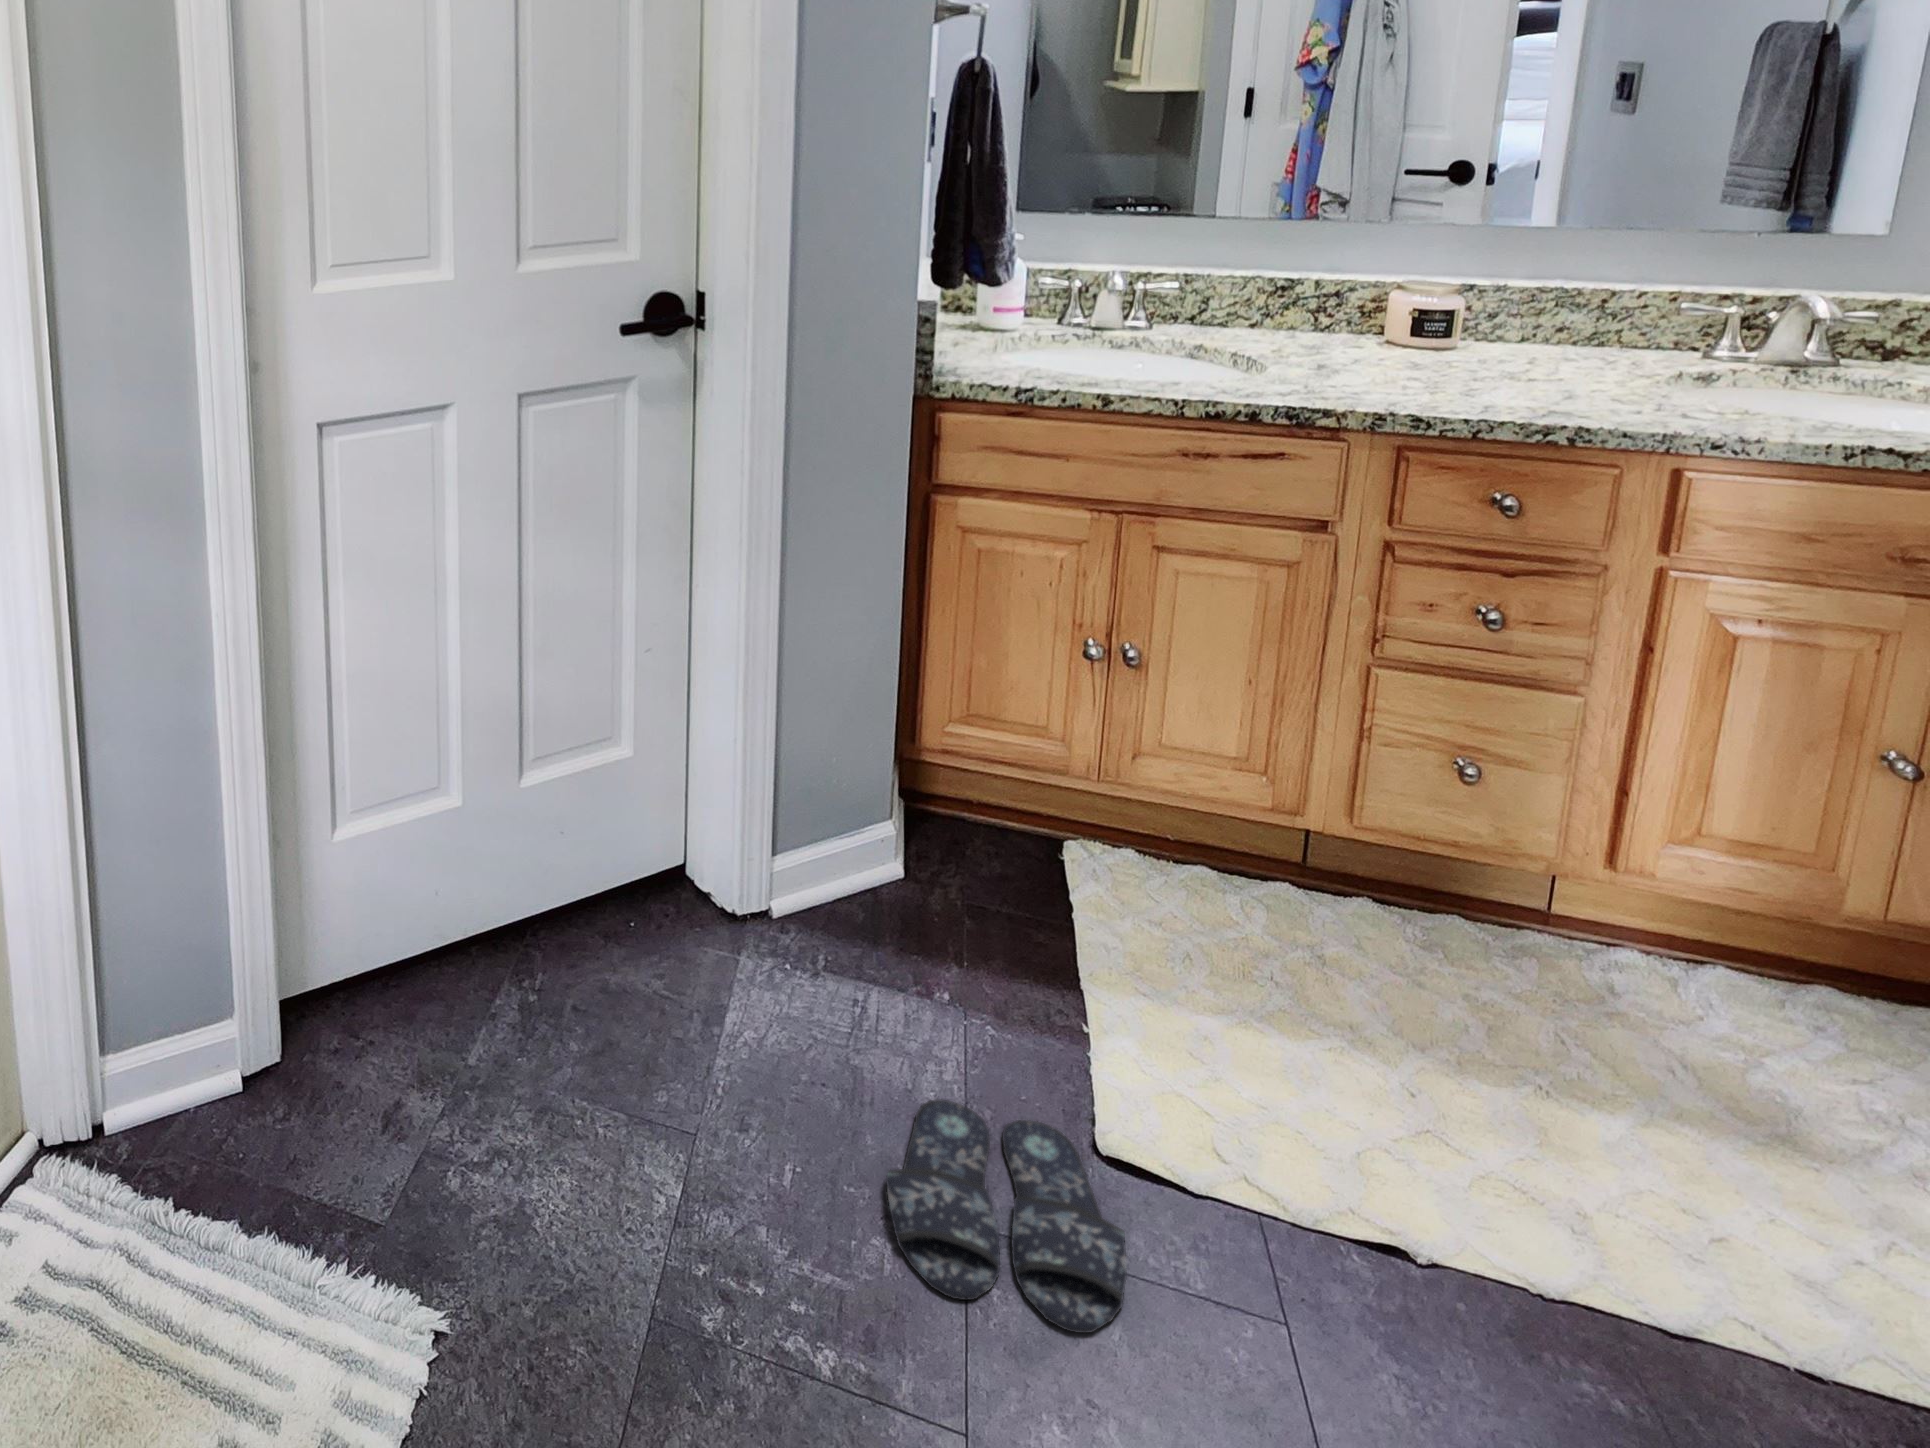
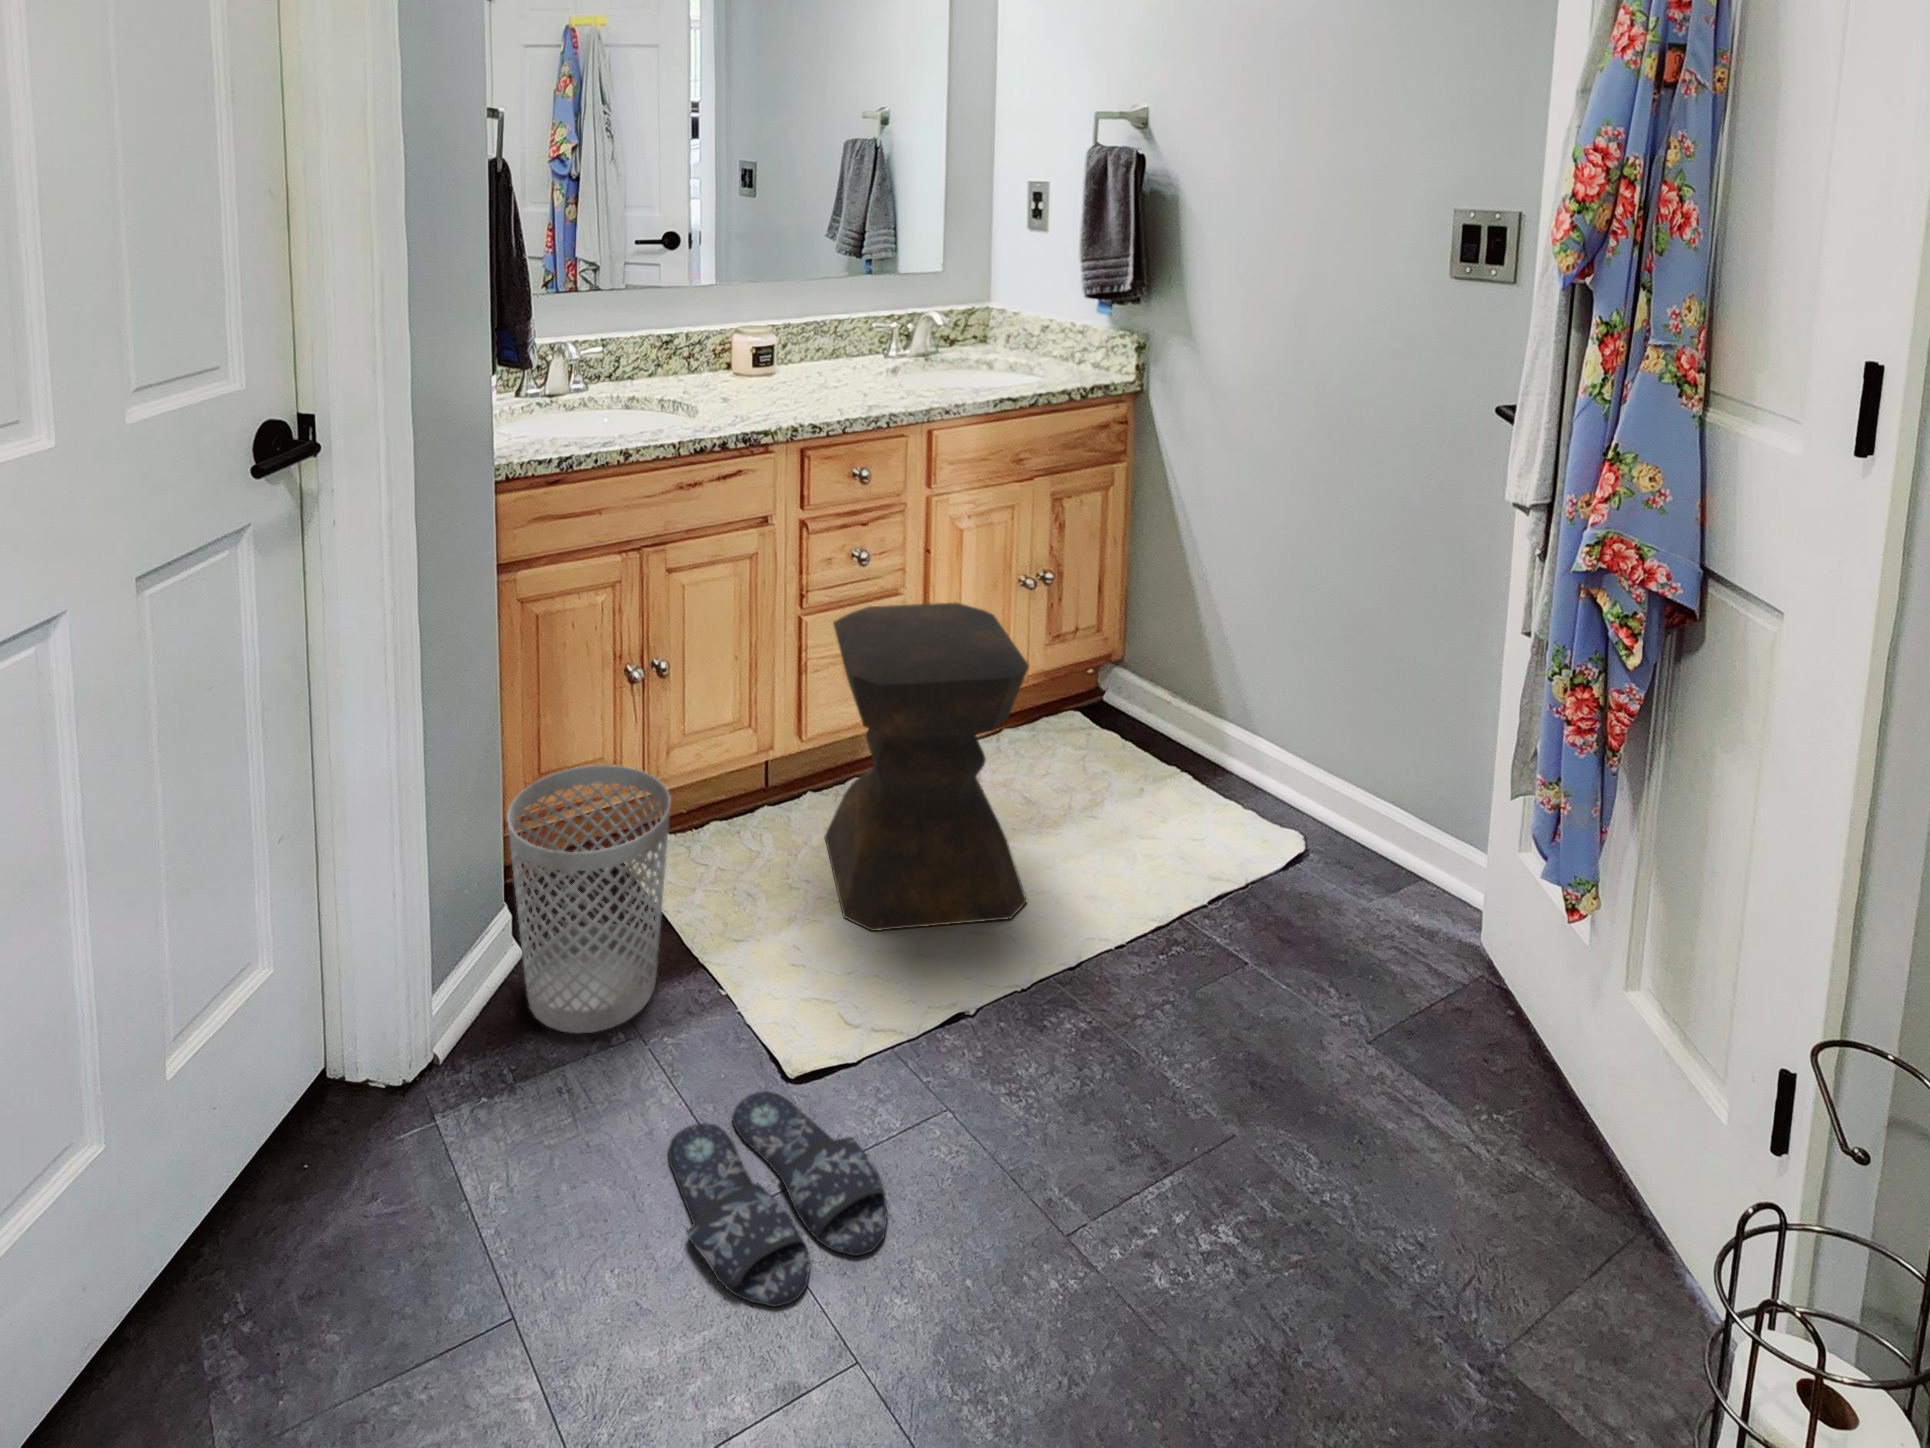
stool: none [1298,685,1703,1200] -> present [825,603,1029,931]
wastebasket: none [870,711,1055,987] -> present [507,765,671,1033]

